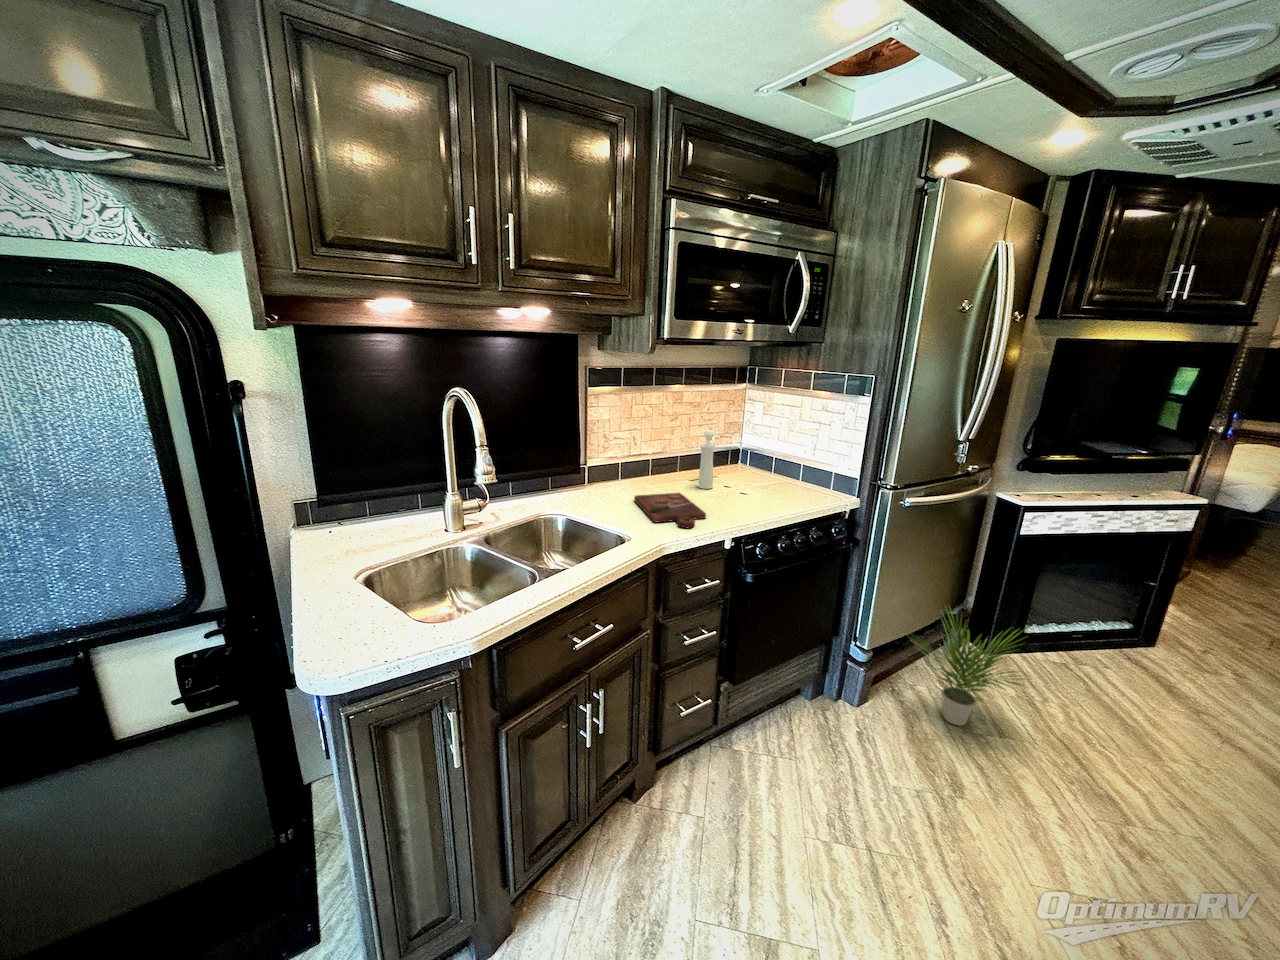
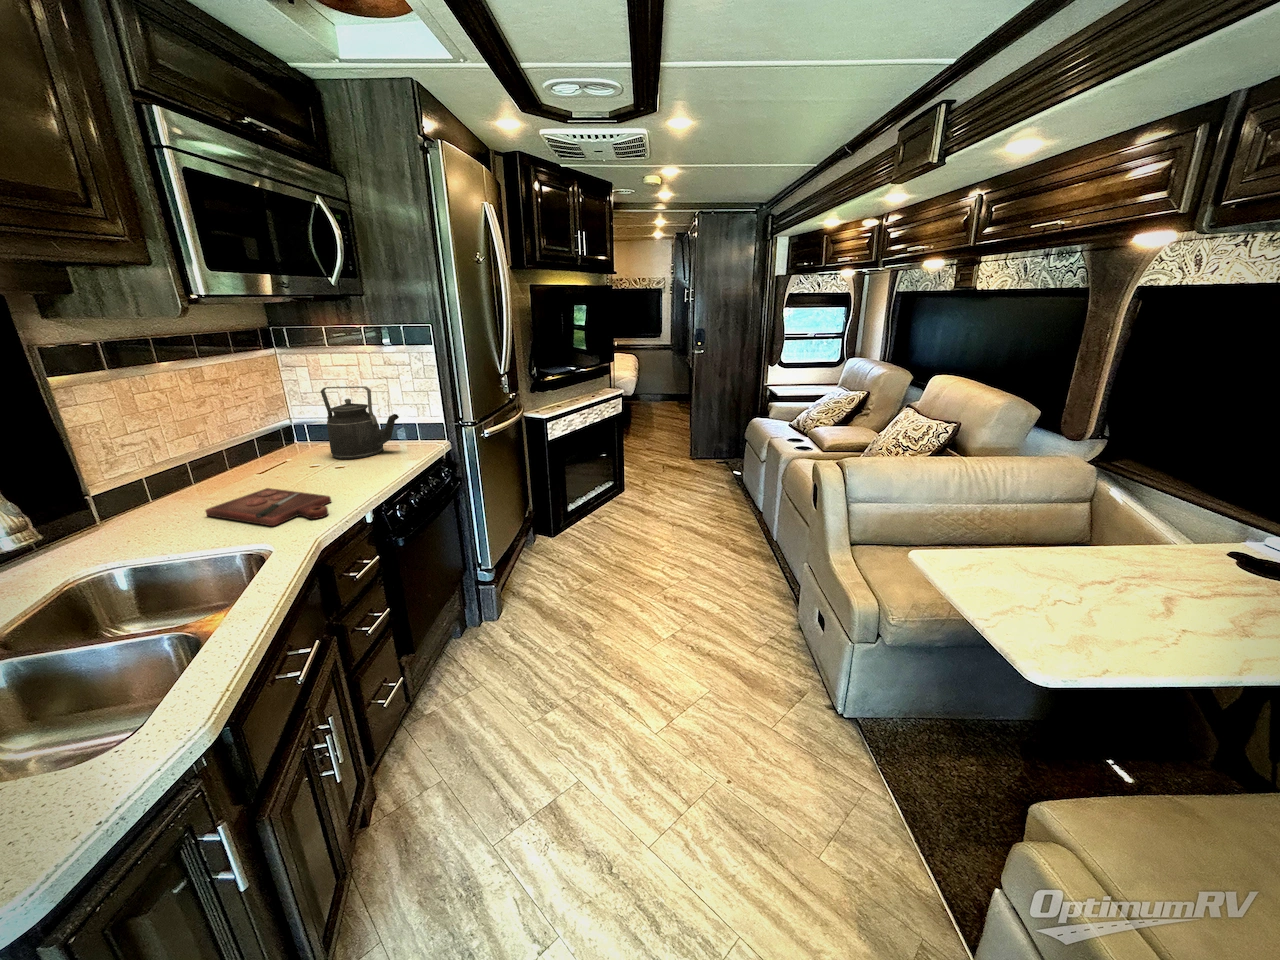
kettle: none [747,421,809,489] -> present [320,386,399,459]
pepper mill: present [699,430,715,489] -> none [257,408,298,477]
potted plant: present [914,607,1026,726] -> none [512,504,598,592]

